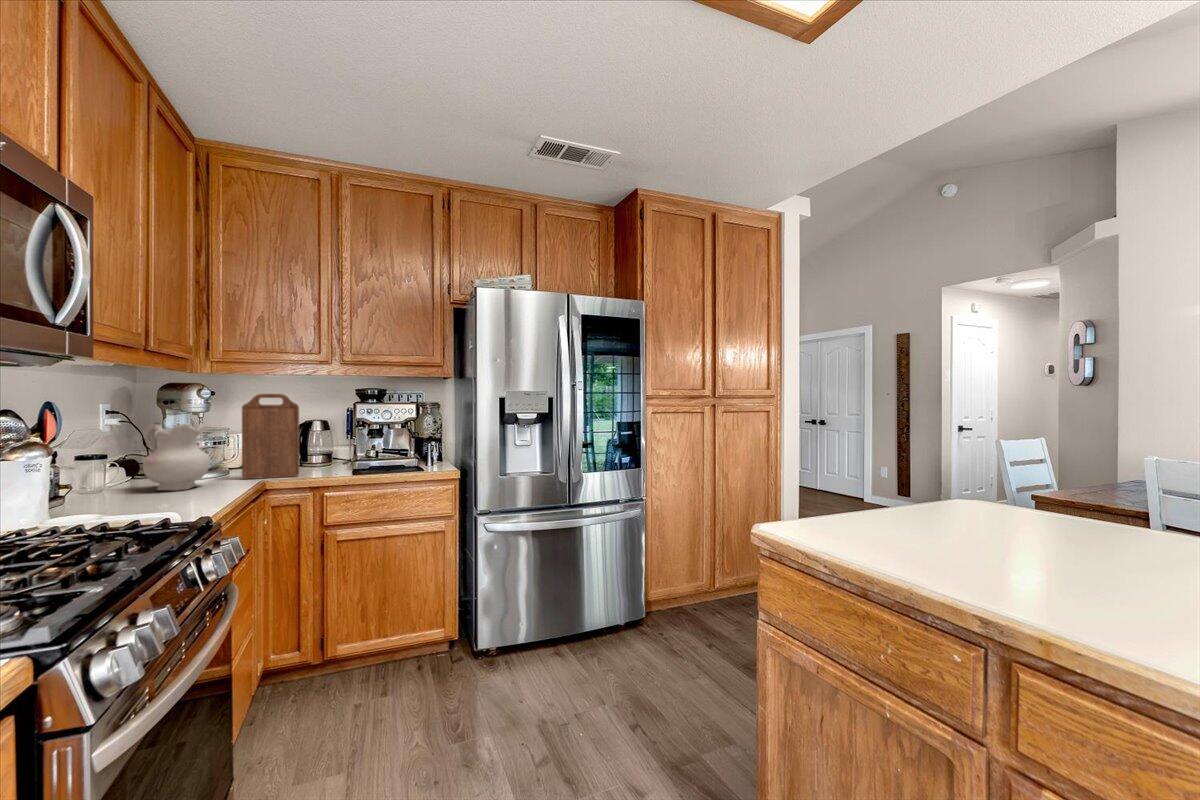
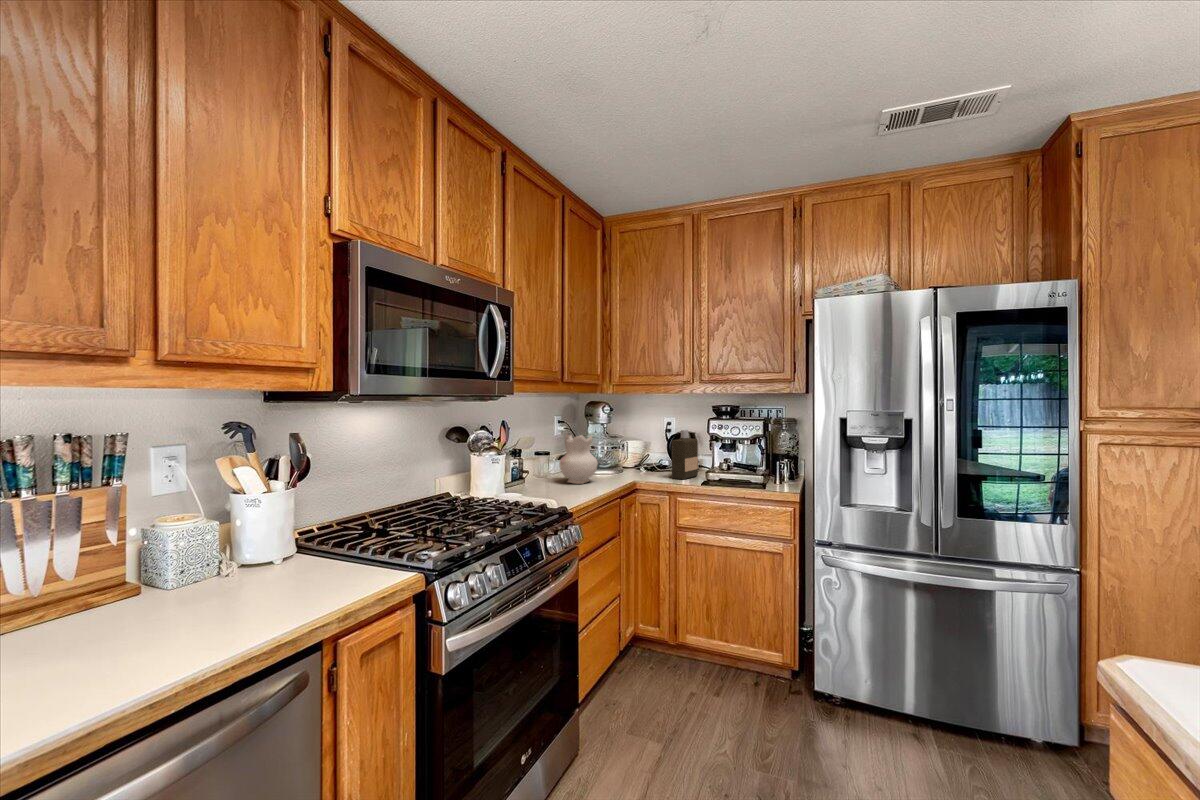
cutting board: present [242,394,299,479] -> none [621,412,659,481]
bottle: none [311,416,341,472] -> present [672,430,698,480]

